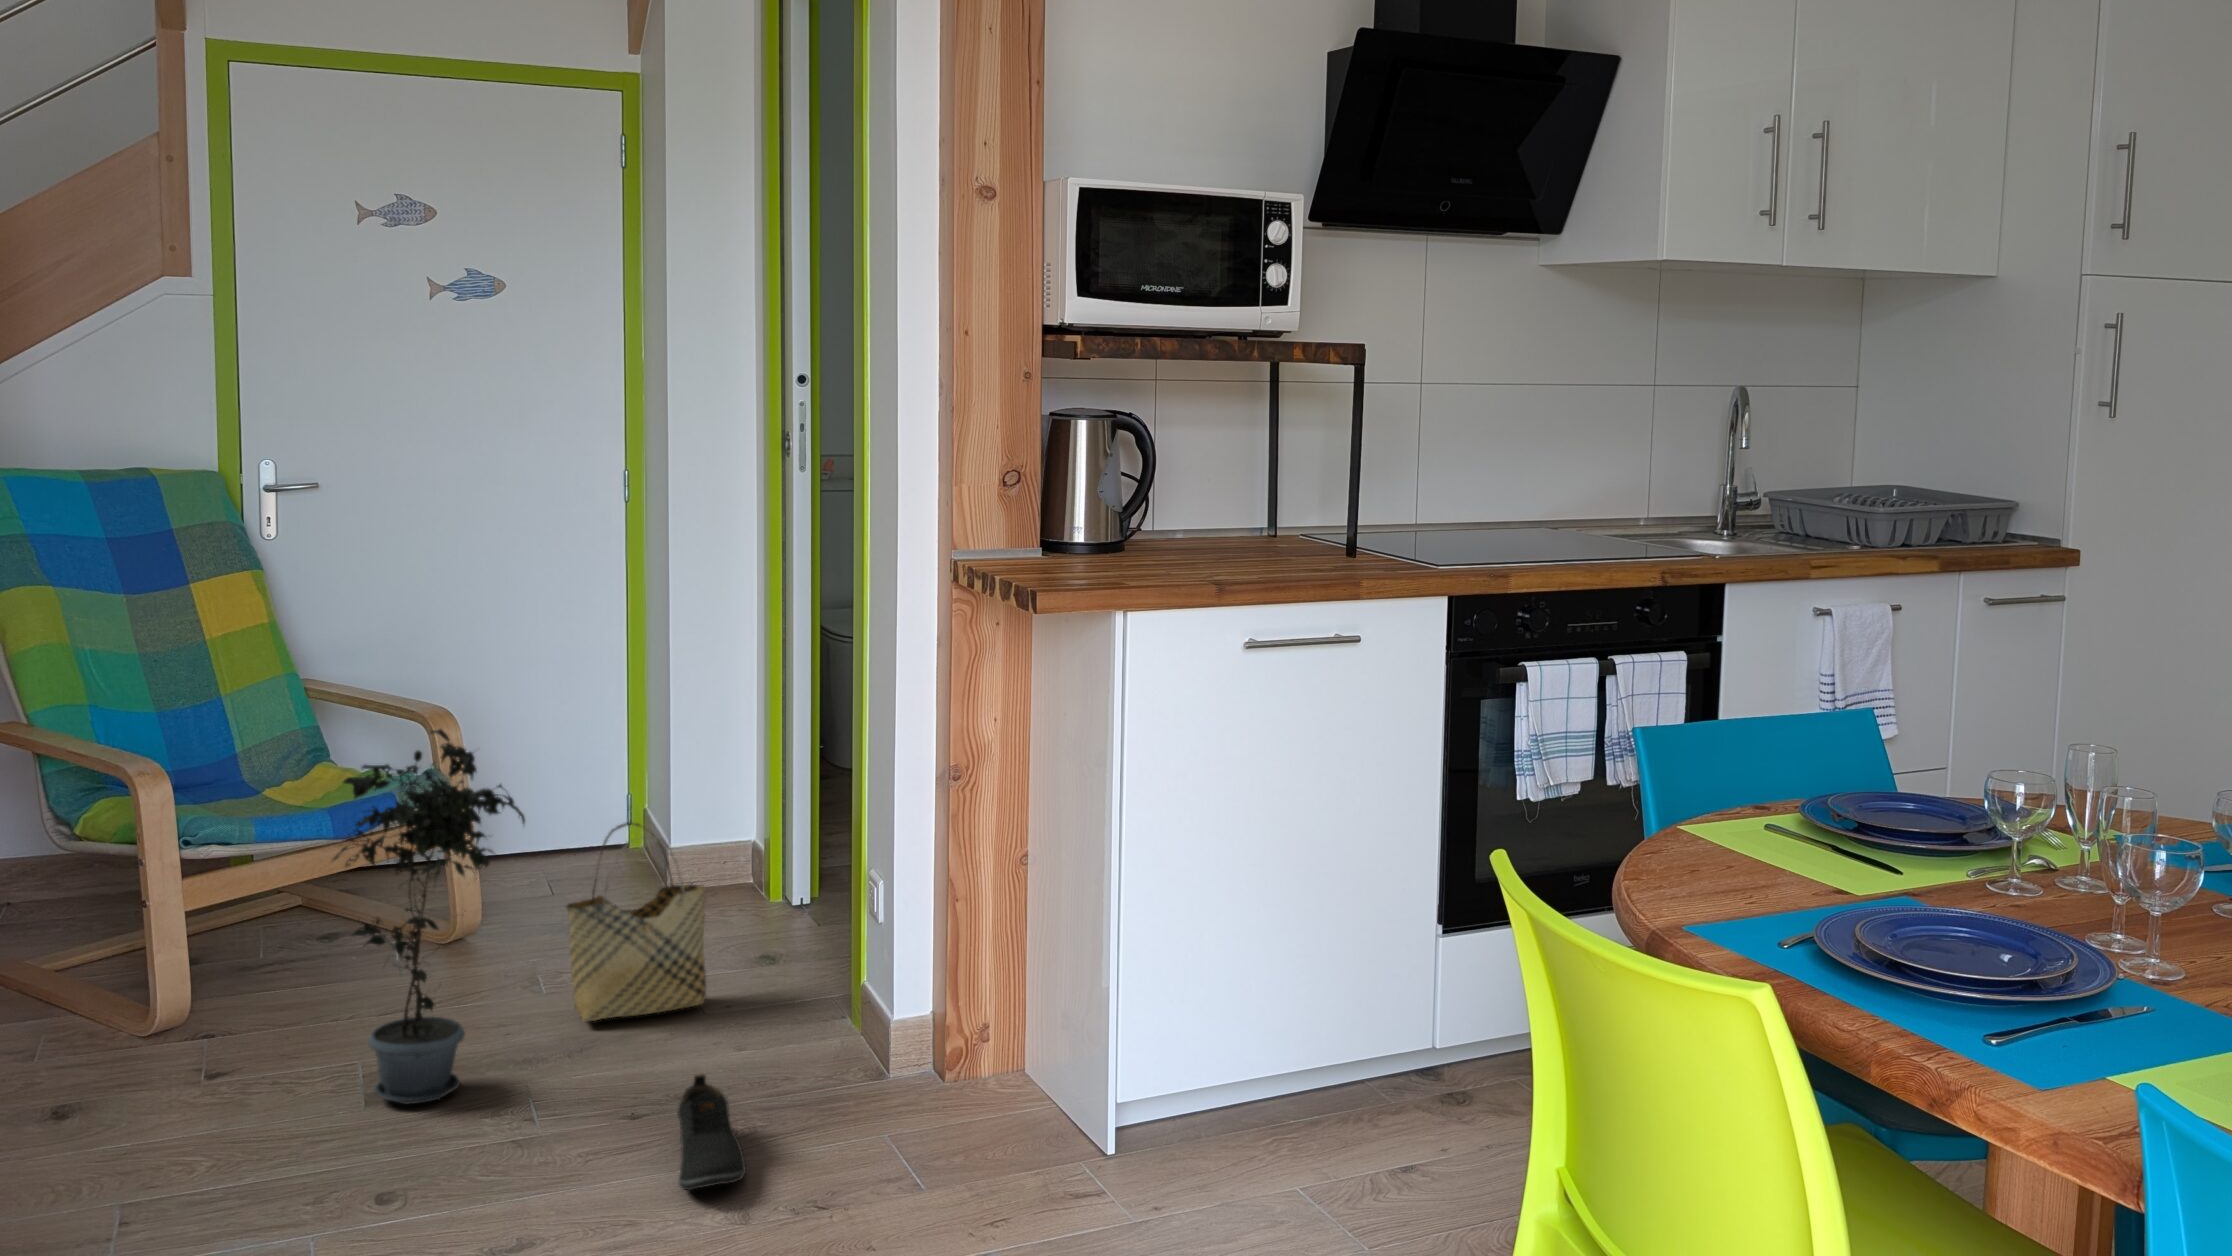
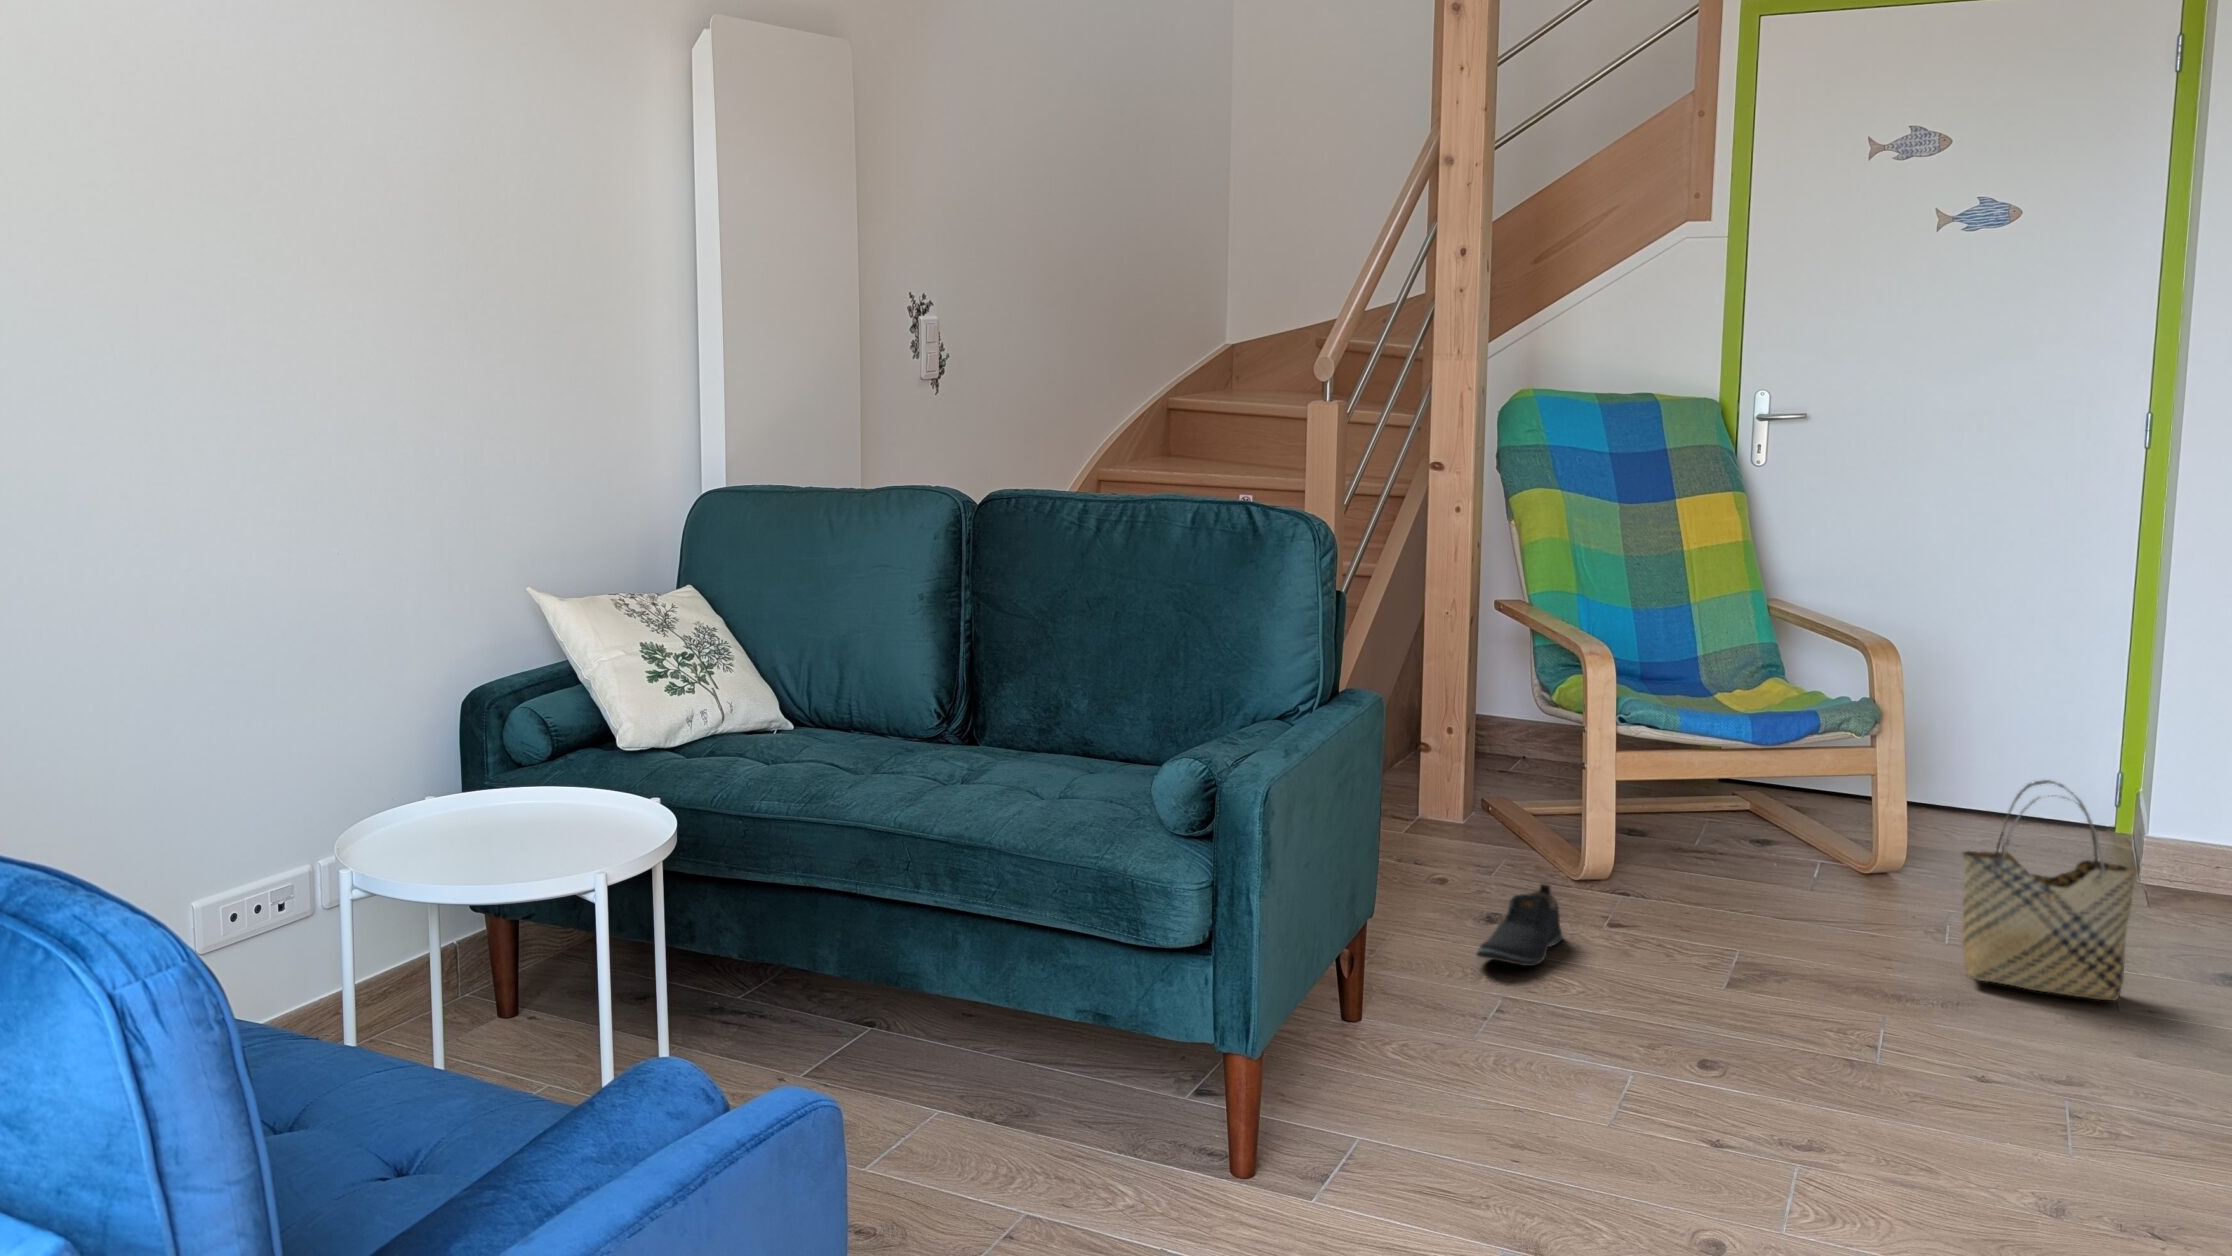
potted plant: present [333,729,525,1104] -> none [1710,638,1894,1004]
shoe: present [678,1075,746,1190] -> present [1477,884,1563,966]

